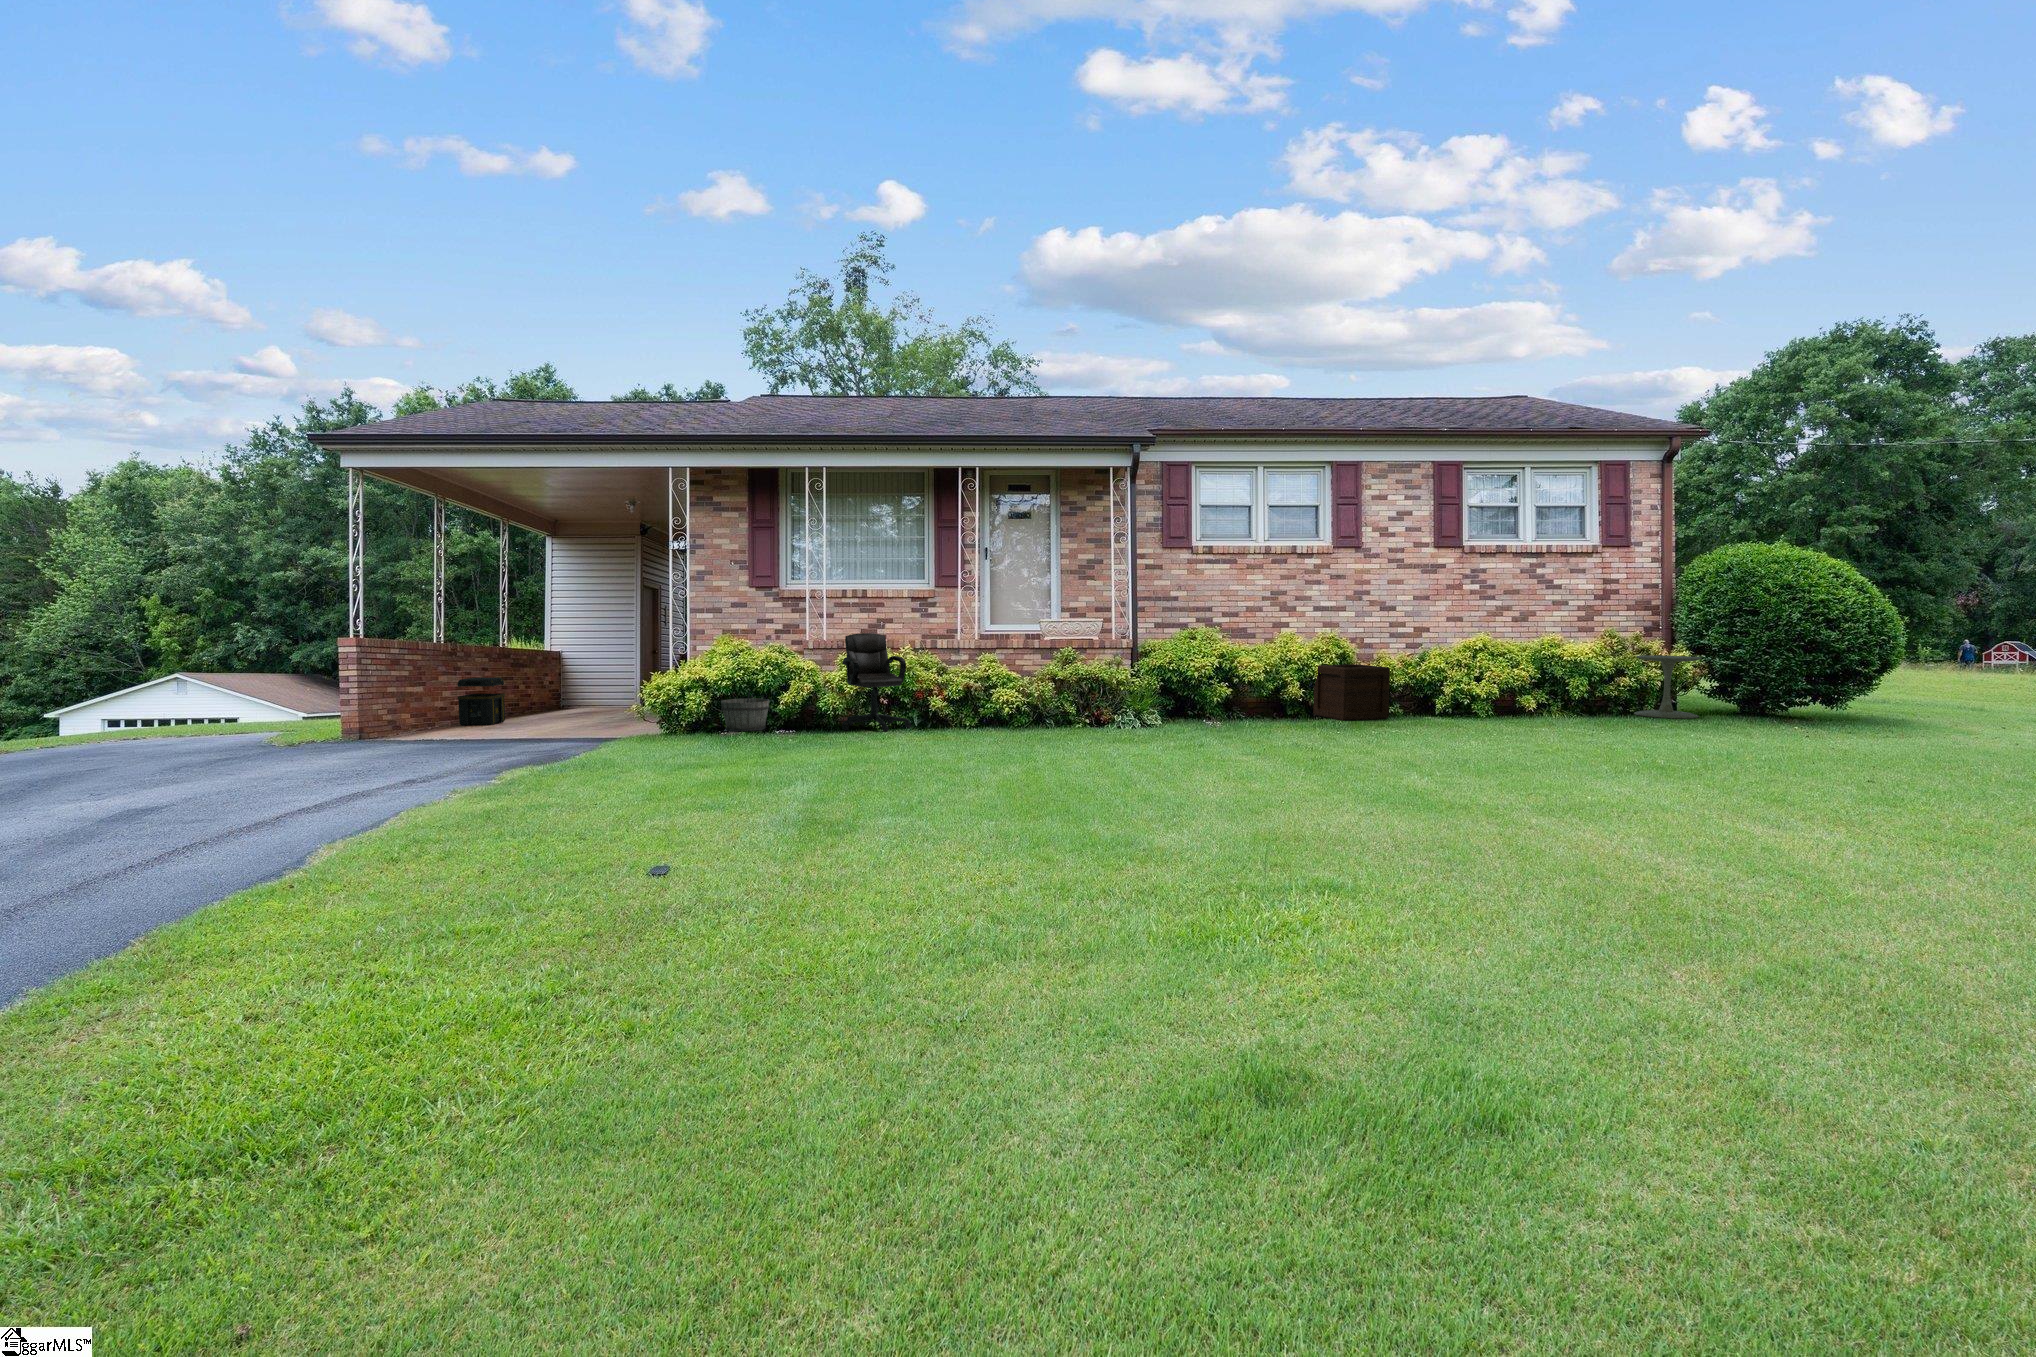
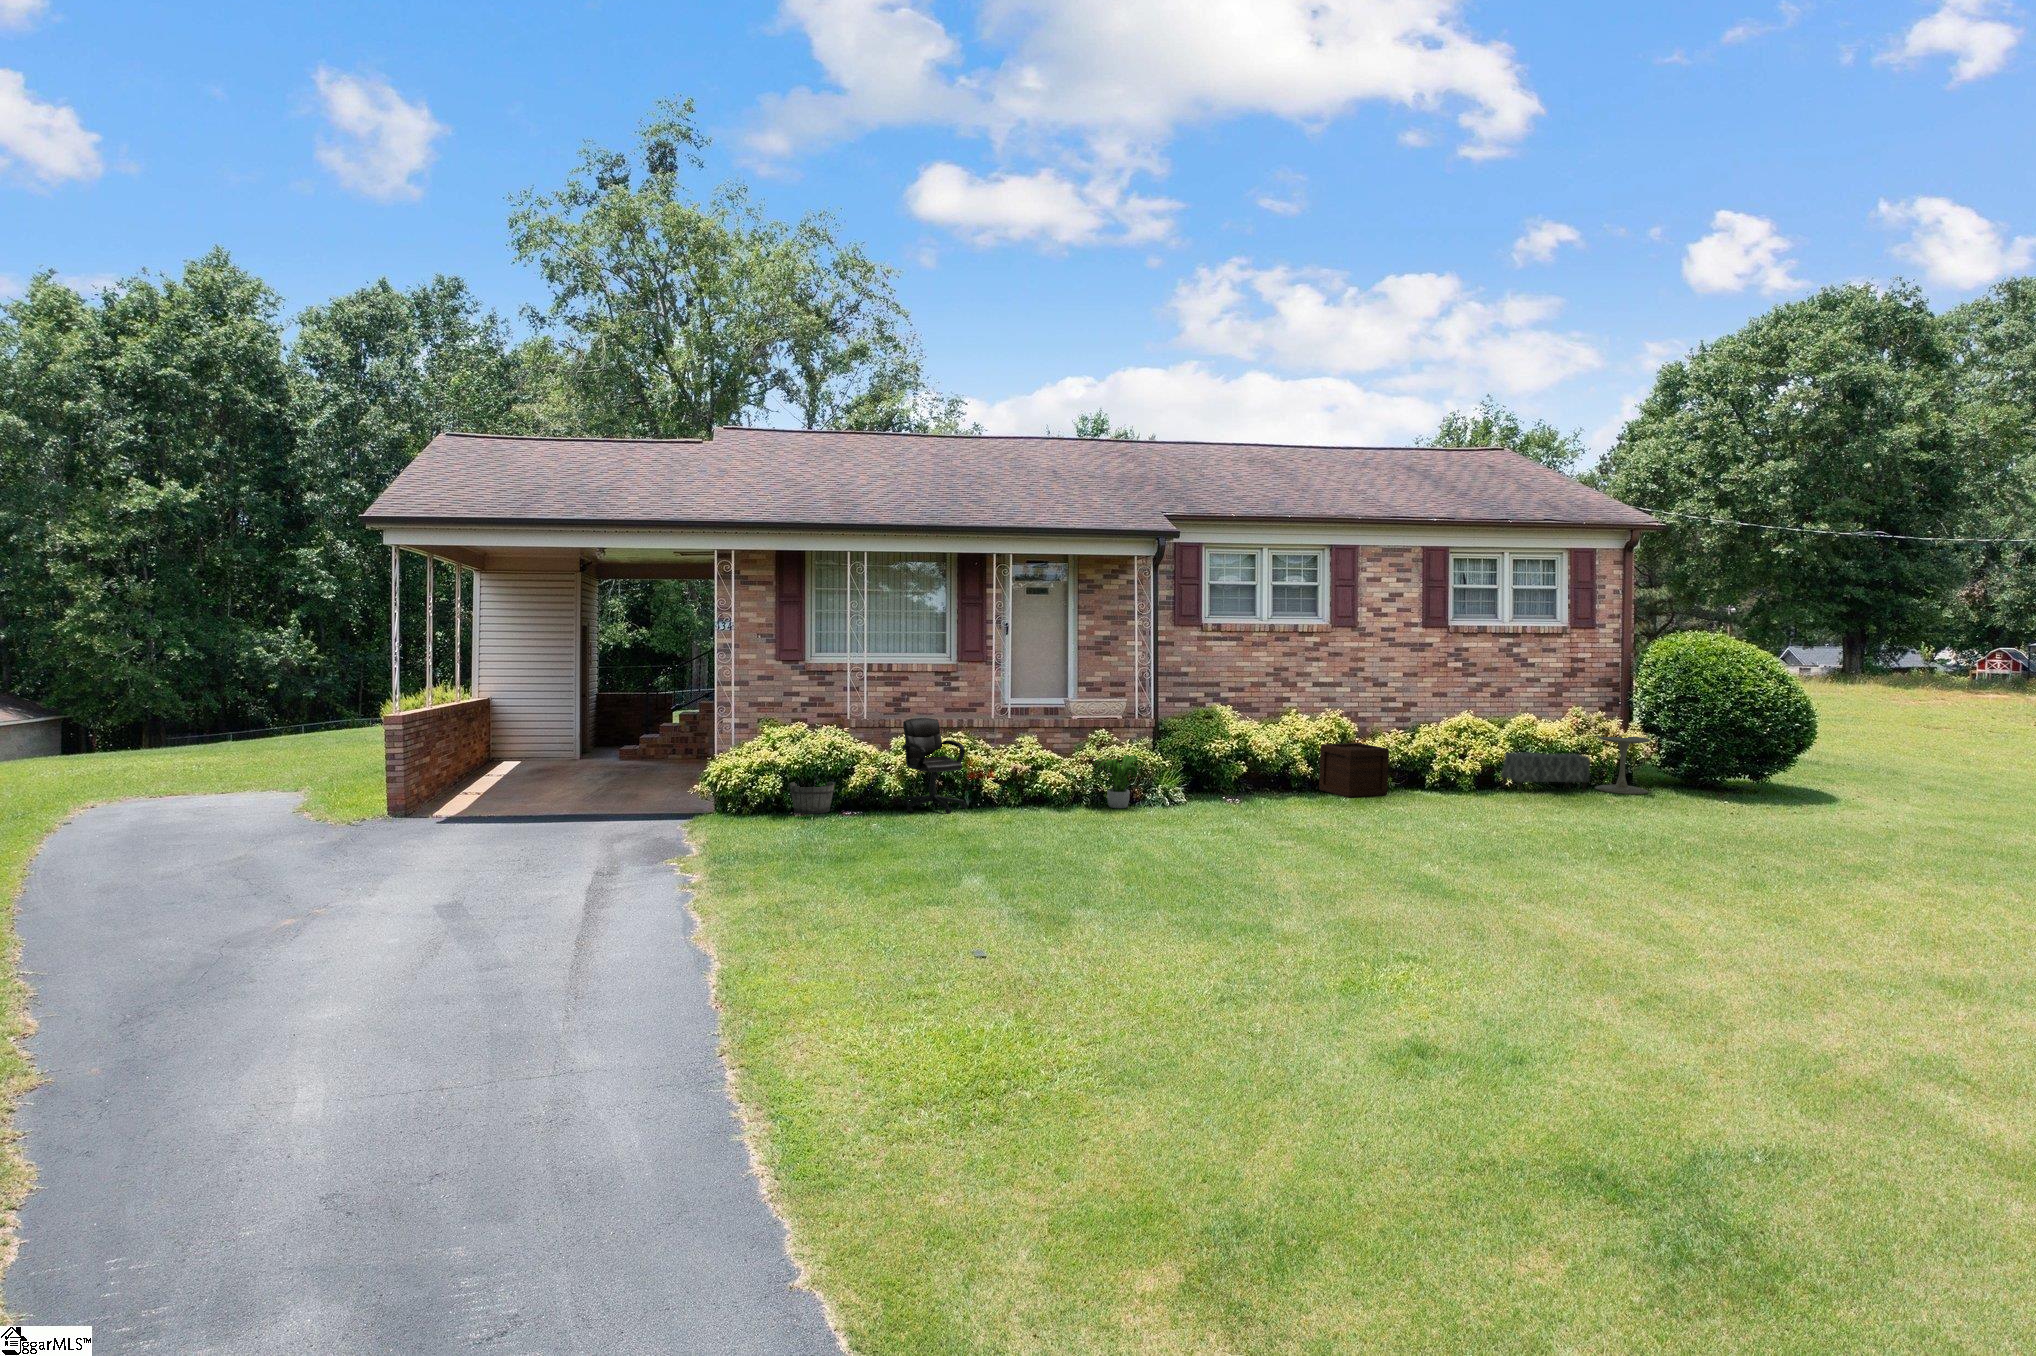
potted plant: none [1048,672,1109,728] -> present [1092,755,1148,808]
bench: none [1522,674,1628,717] -> present [1501,752,1590,793]
toolbox: present [457,678,505,726] -> none [462,748,505,799]

